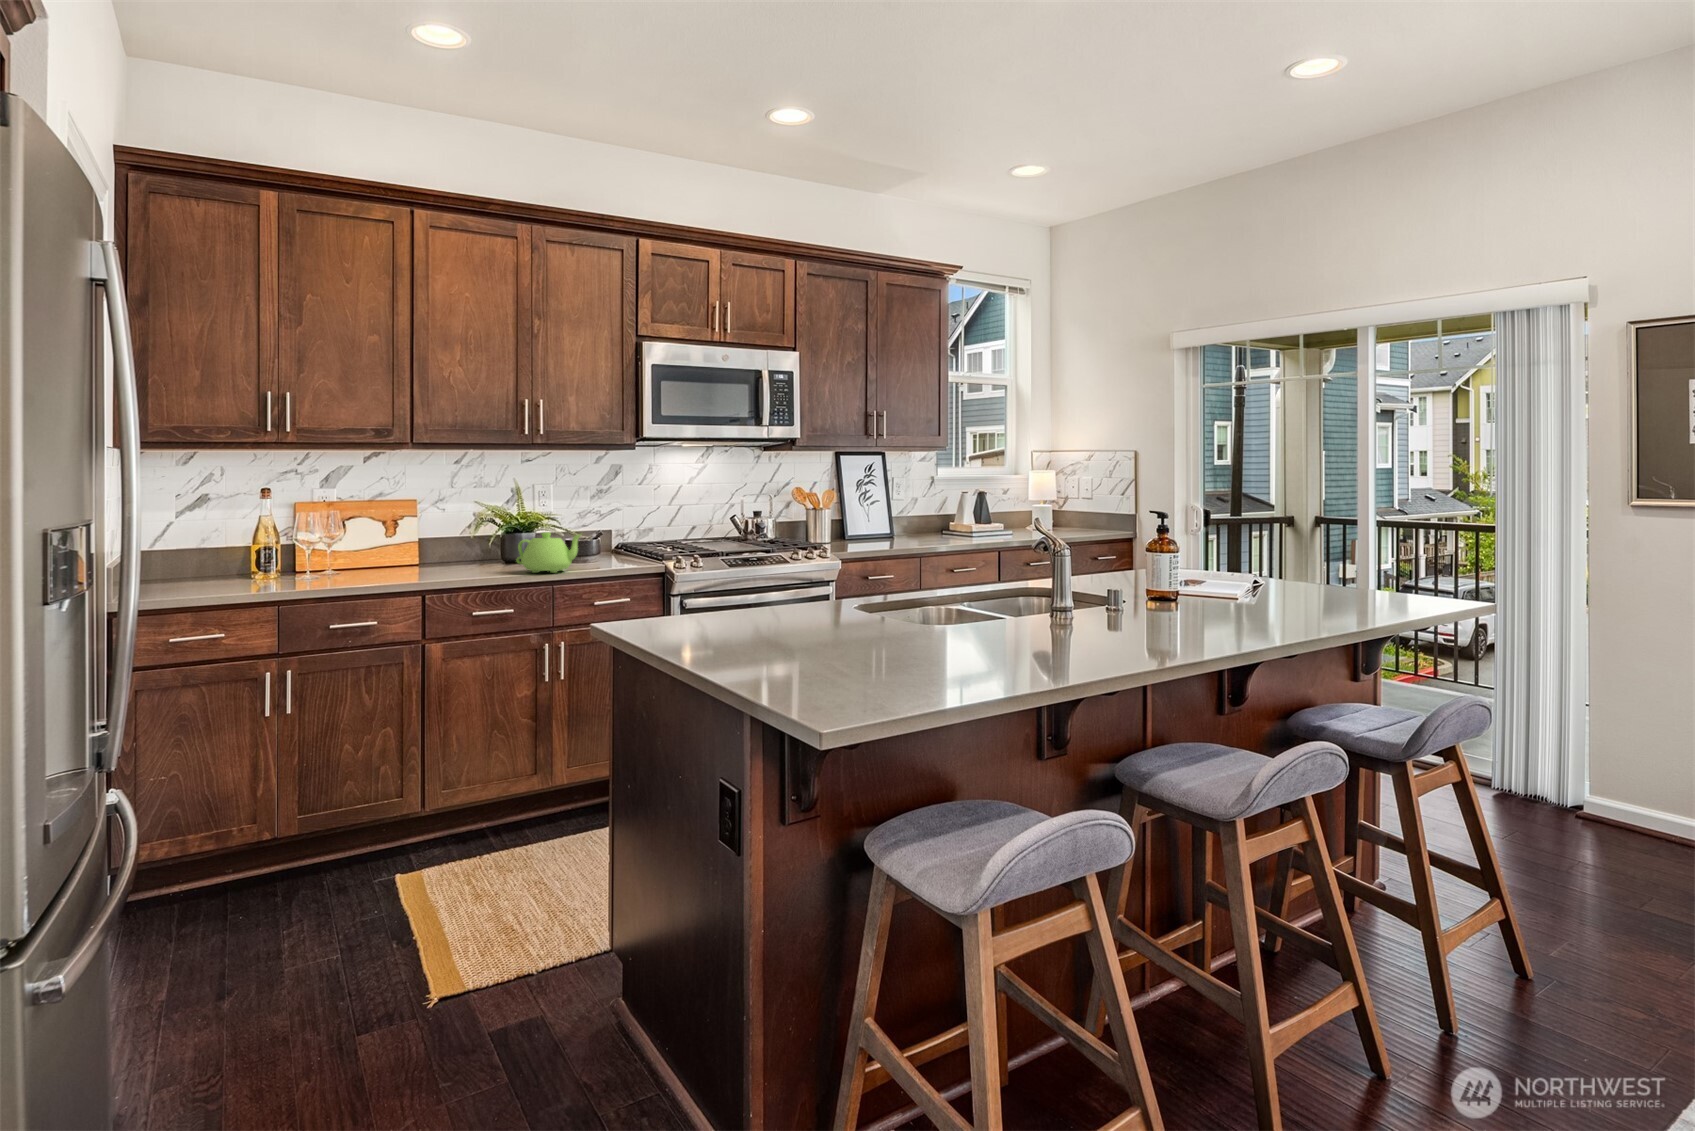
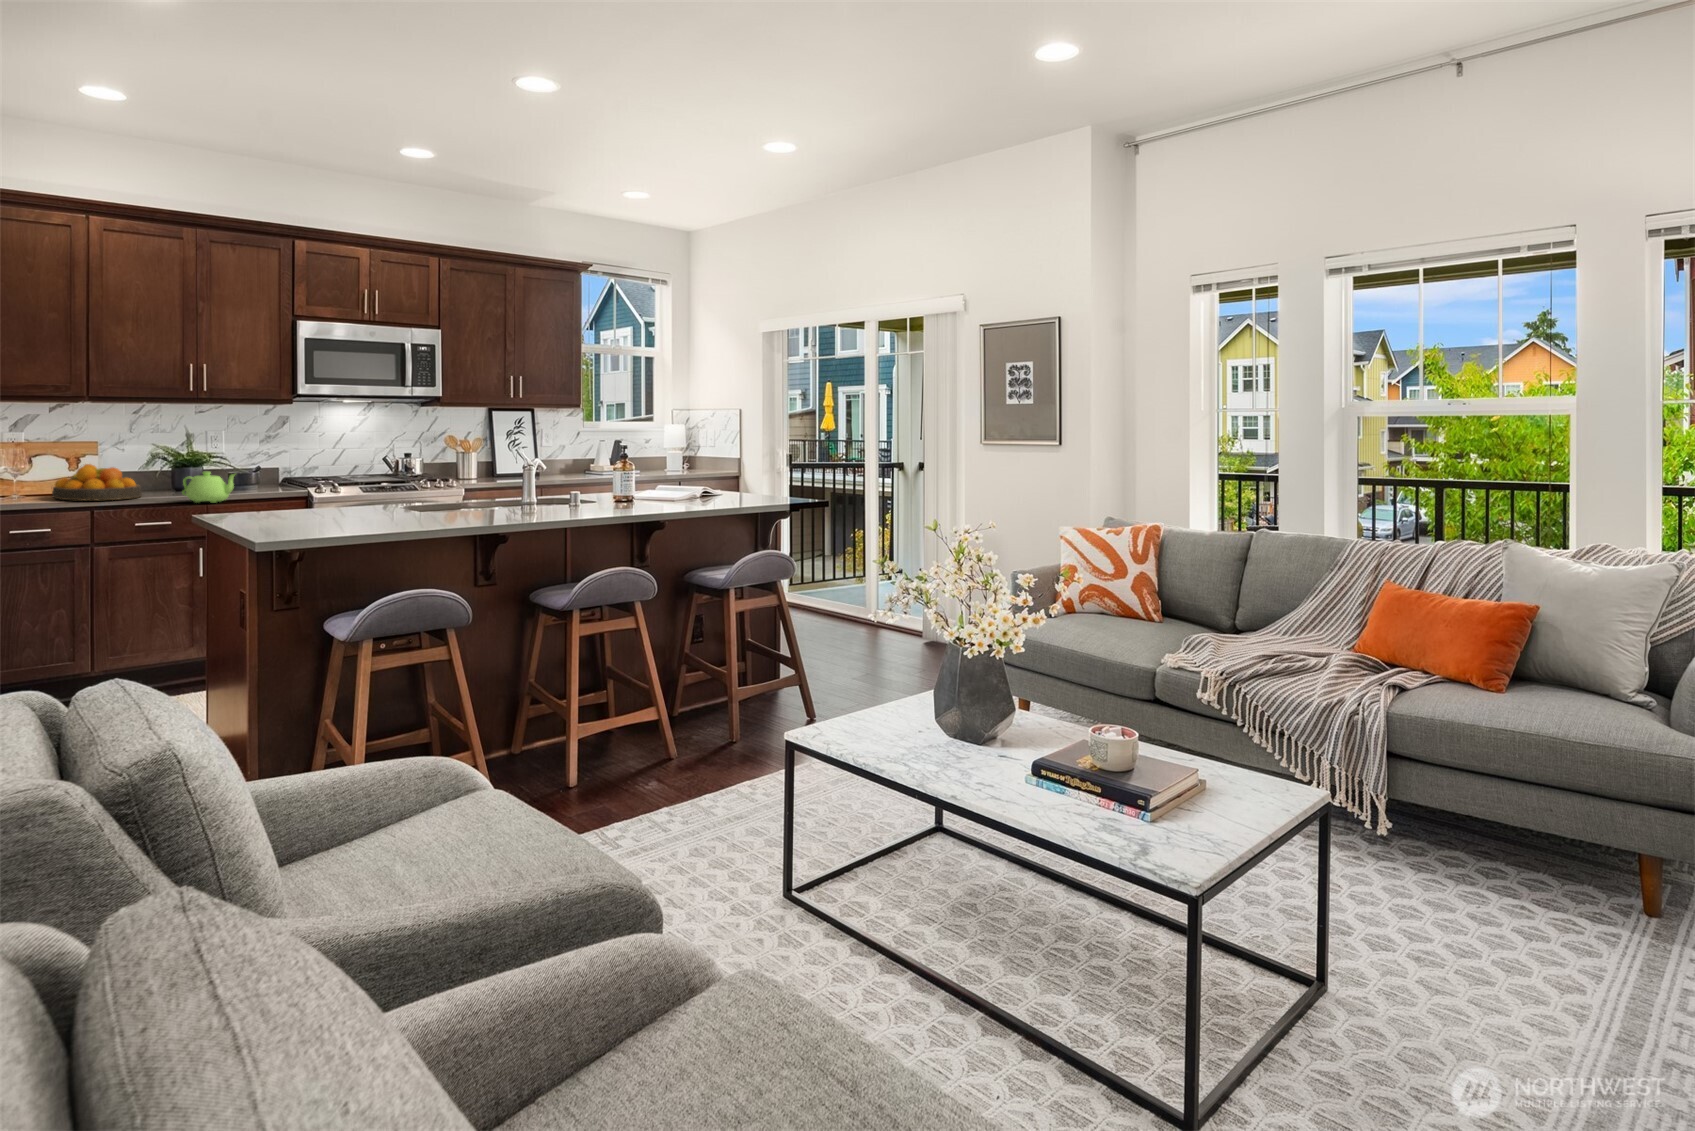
fruit bowl: none [367,528,467,573] -> present [52,464,142,501]

